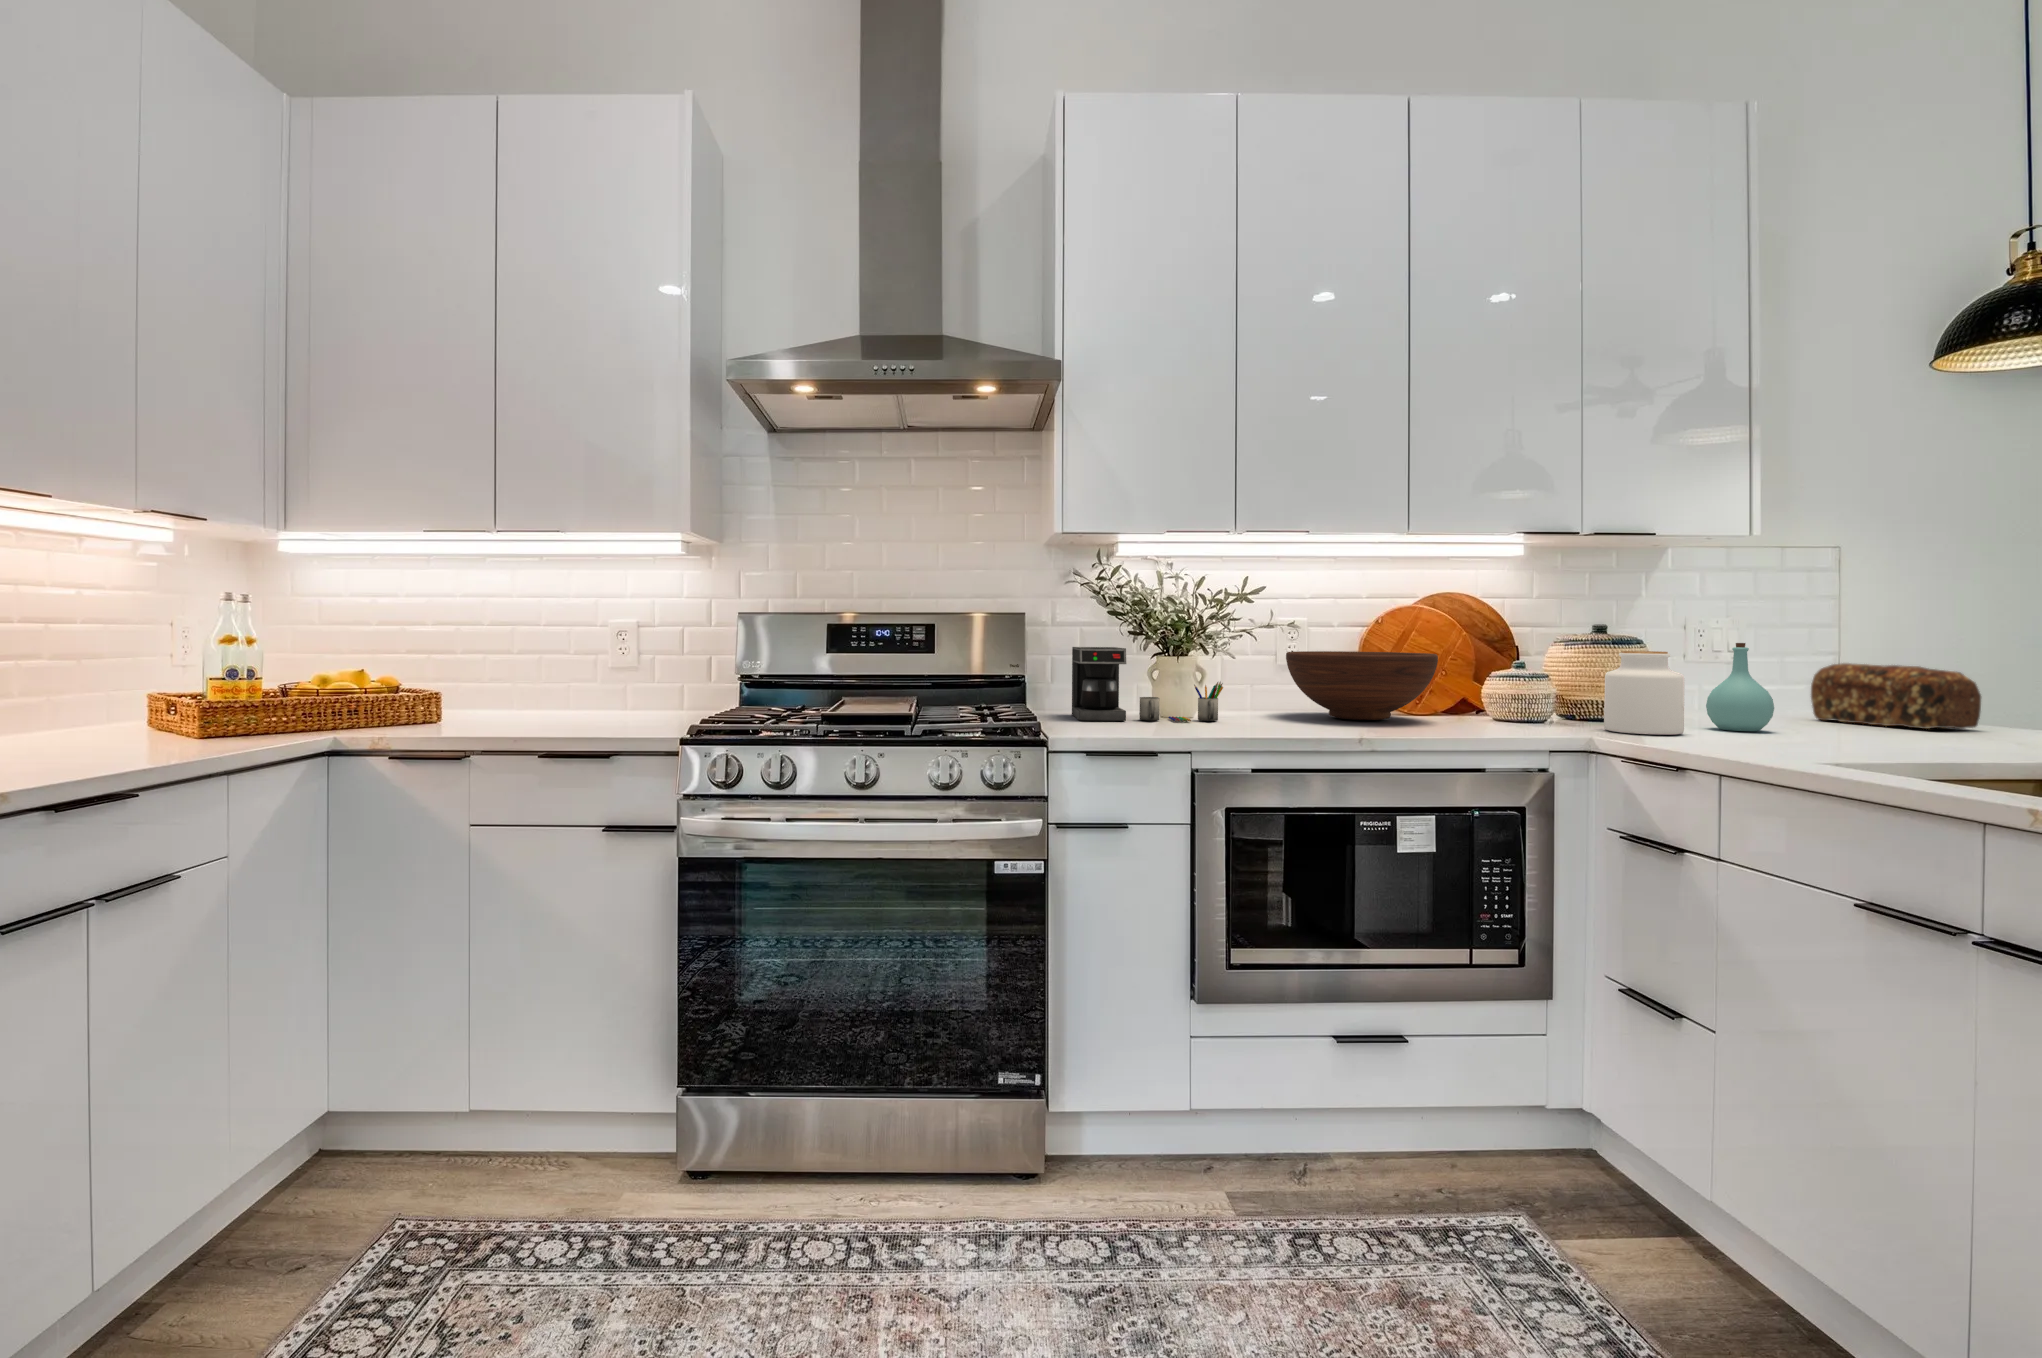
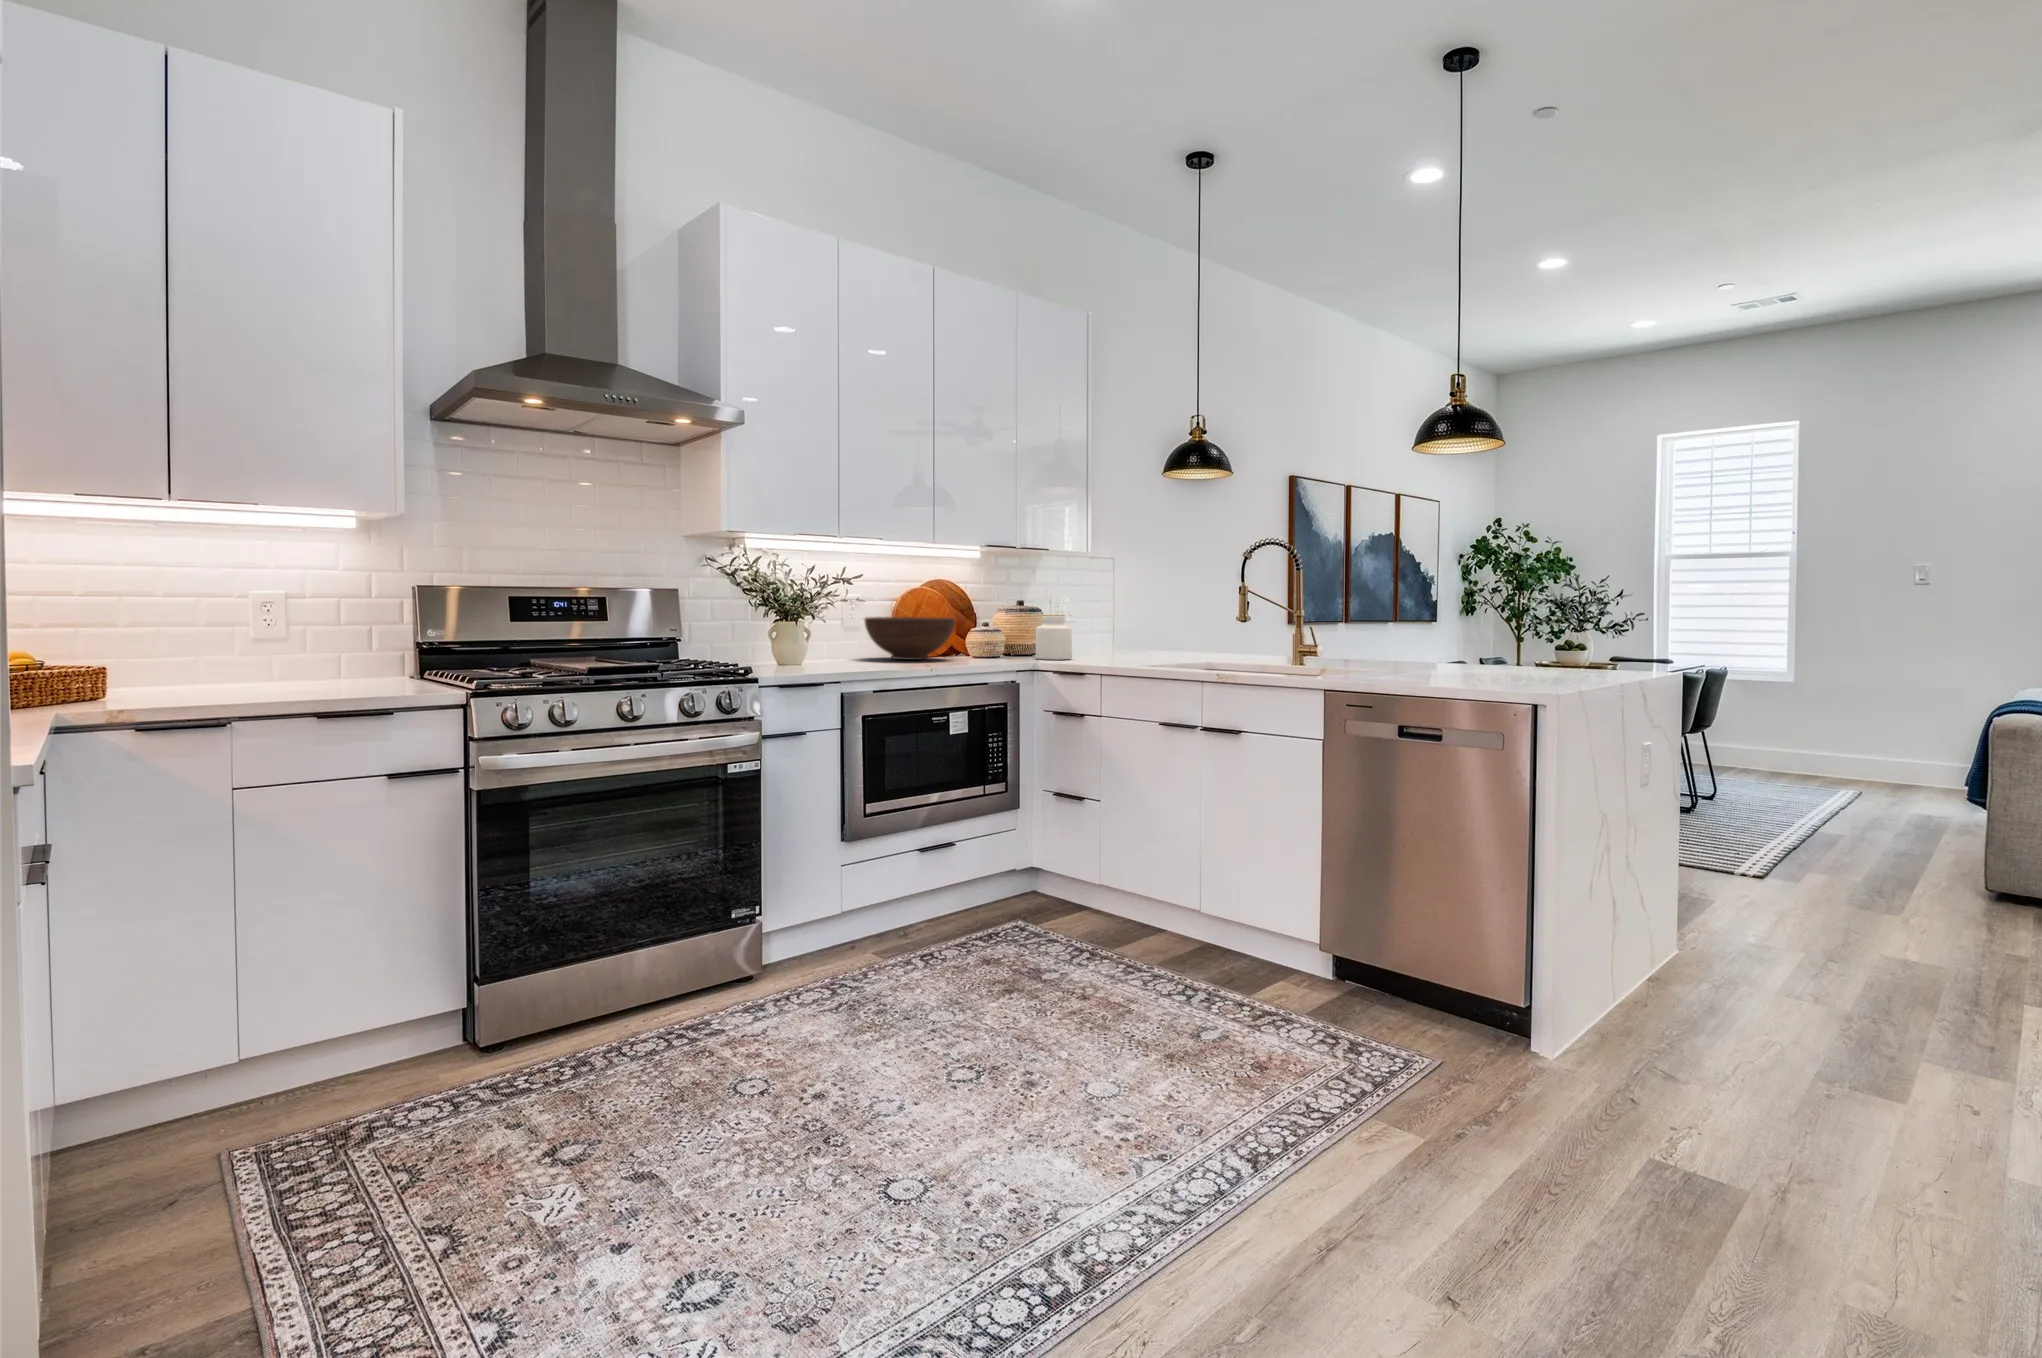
bottle: present [1706,643,1774,731] -> none [1075,610,1103,657]
coffee maker: present [1072,647,1223,721] -> none [729,615,839,667]
bread loaf: present [1811,663,1981,729] -> none [1108,621,1173,653]

